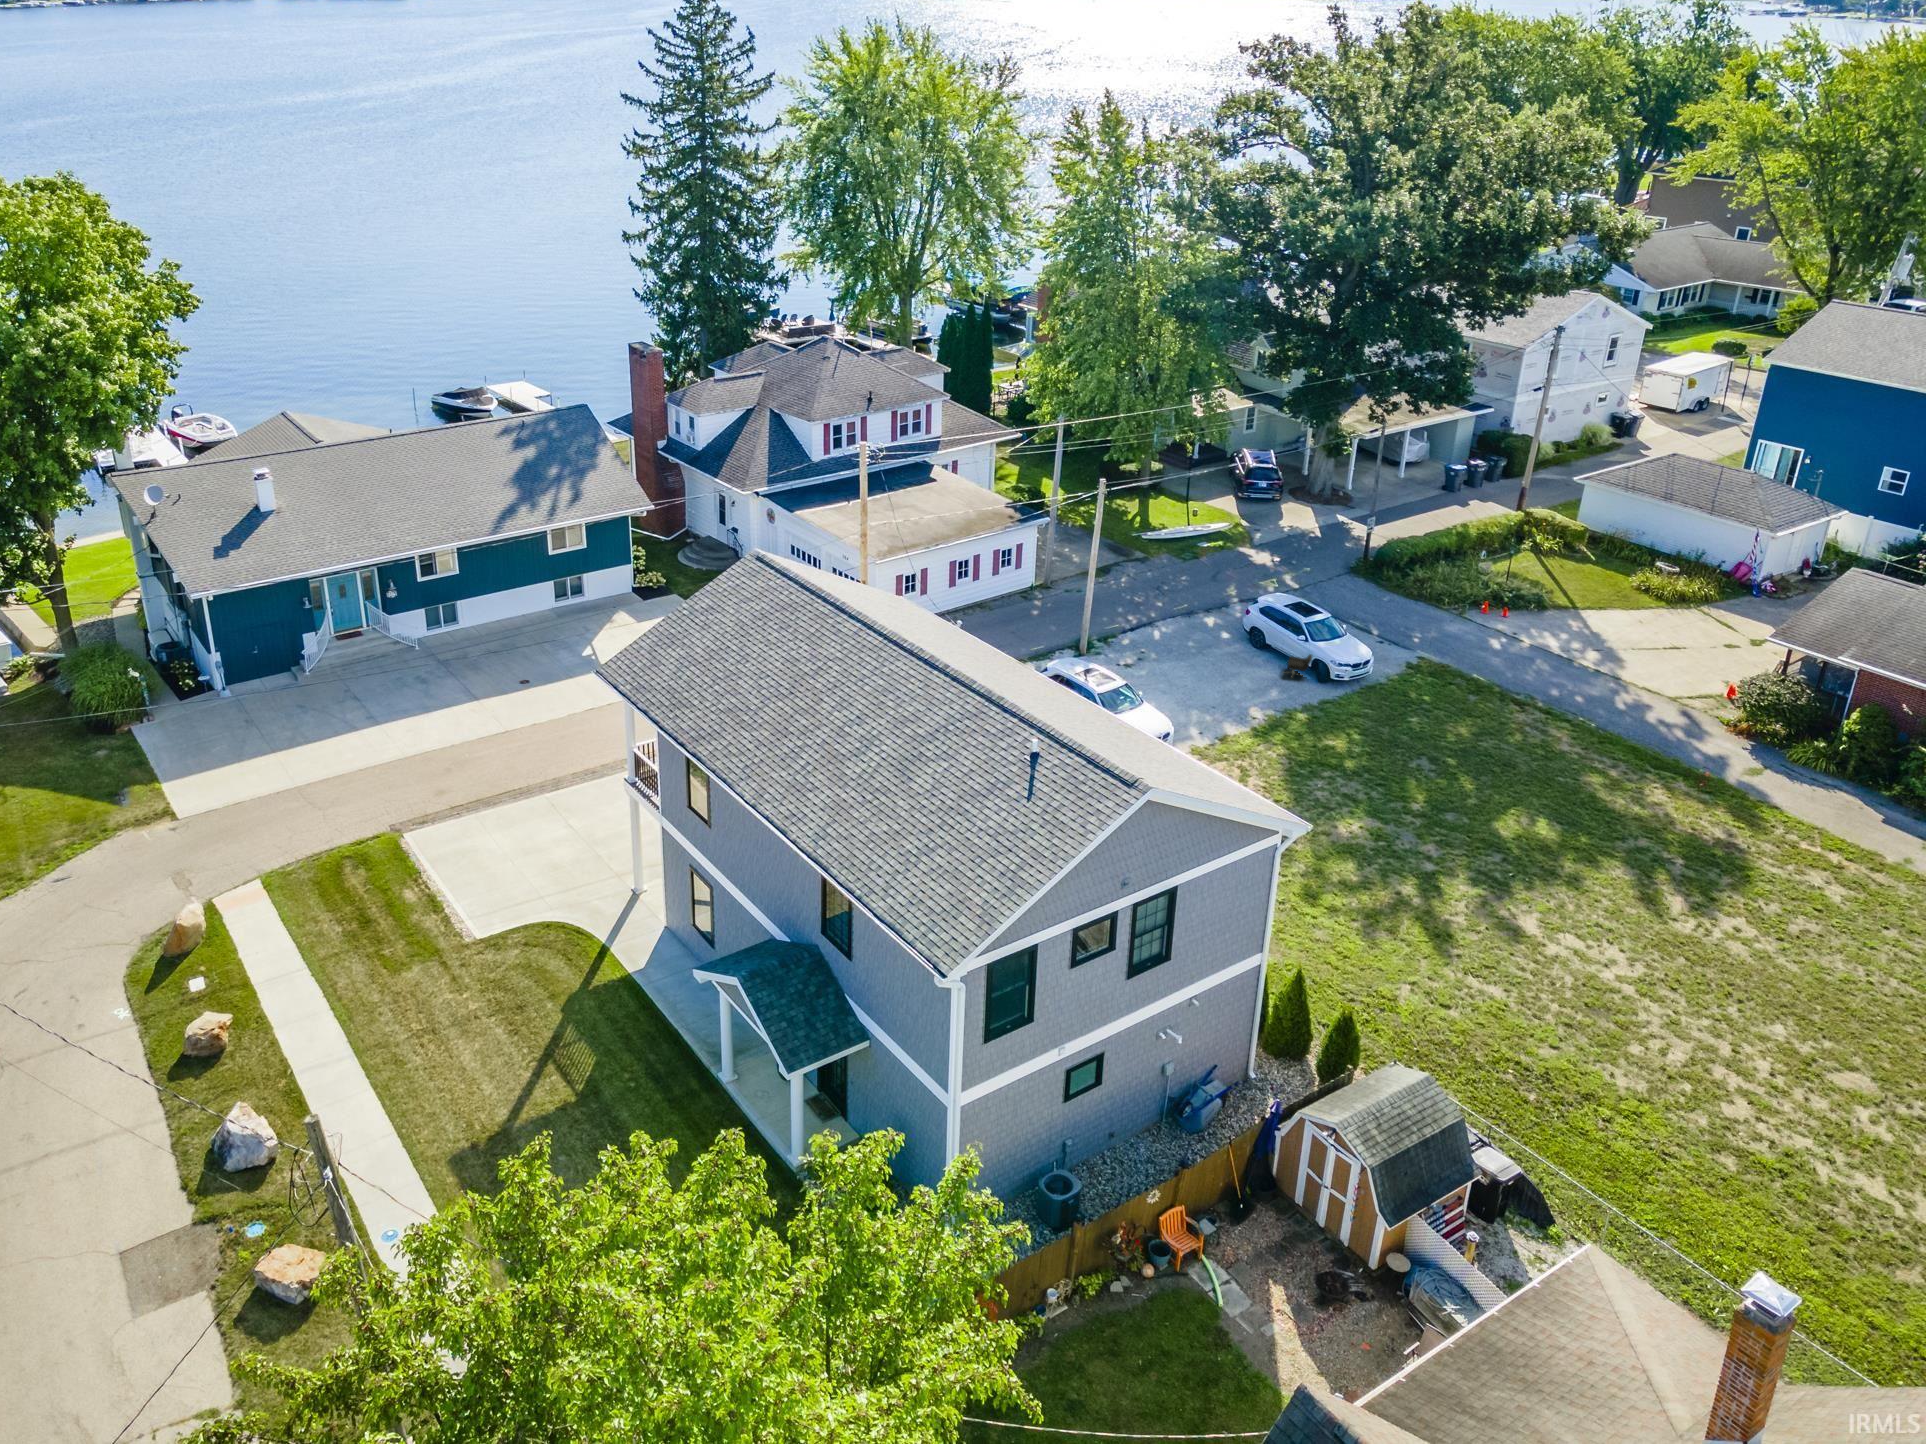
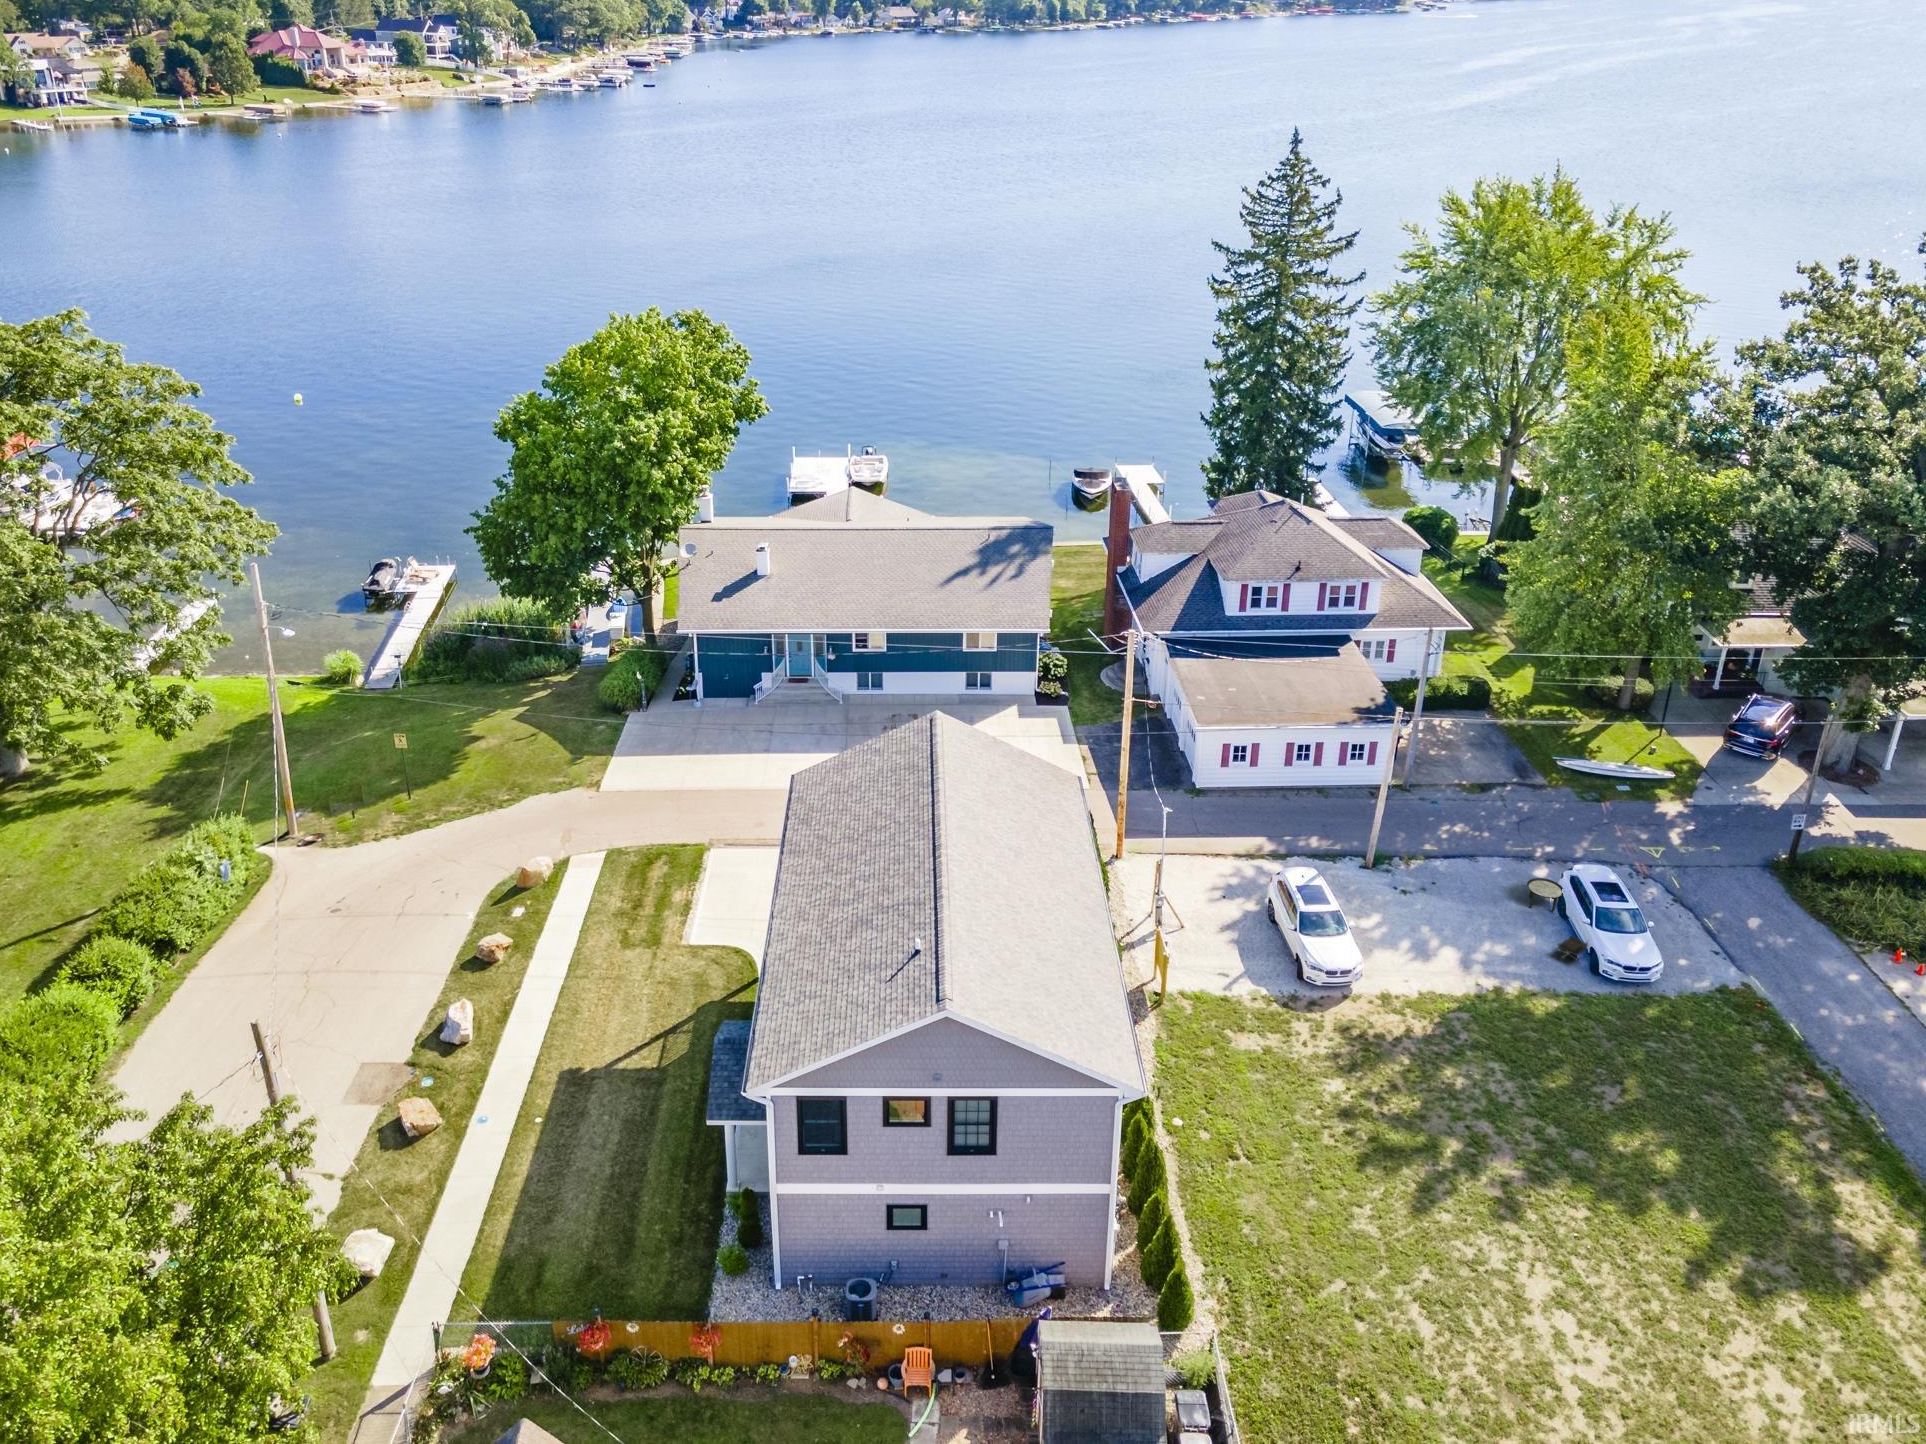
round table: none [1224,620,1257,649] -> present [1527,878,1563,913]

